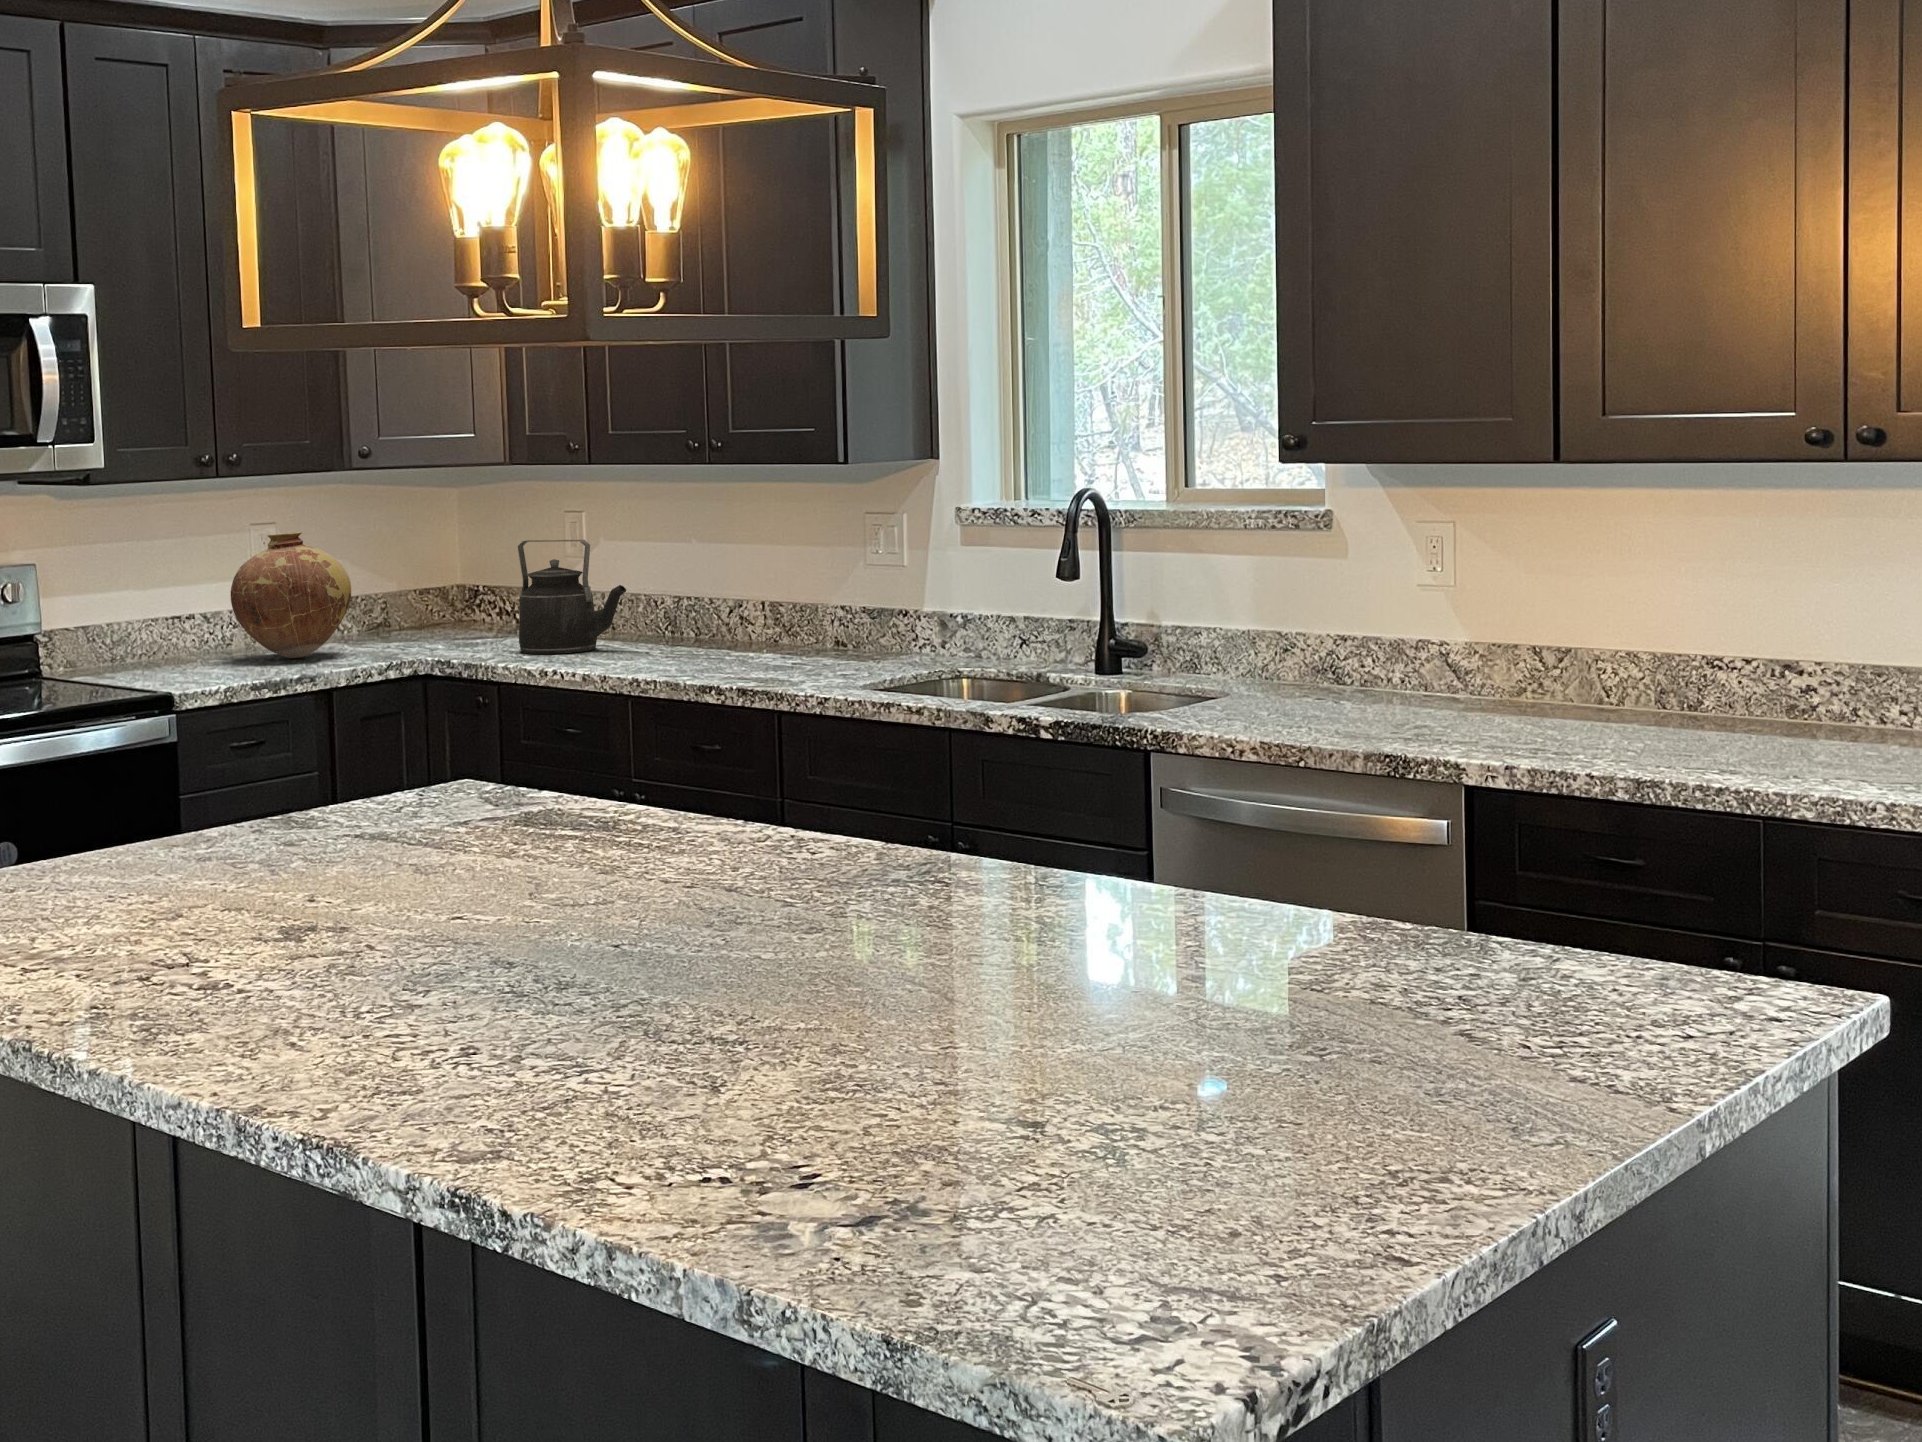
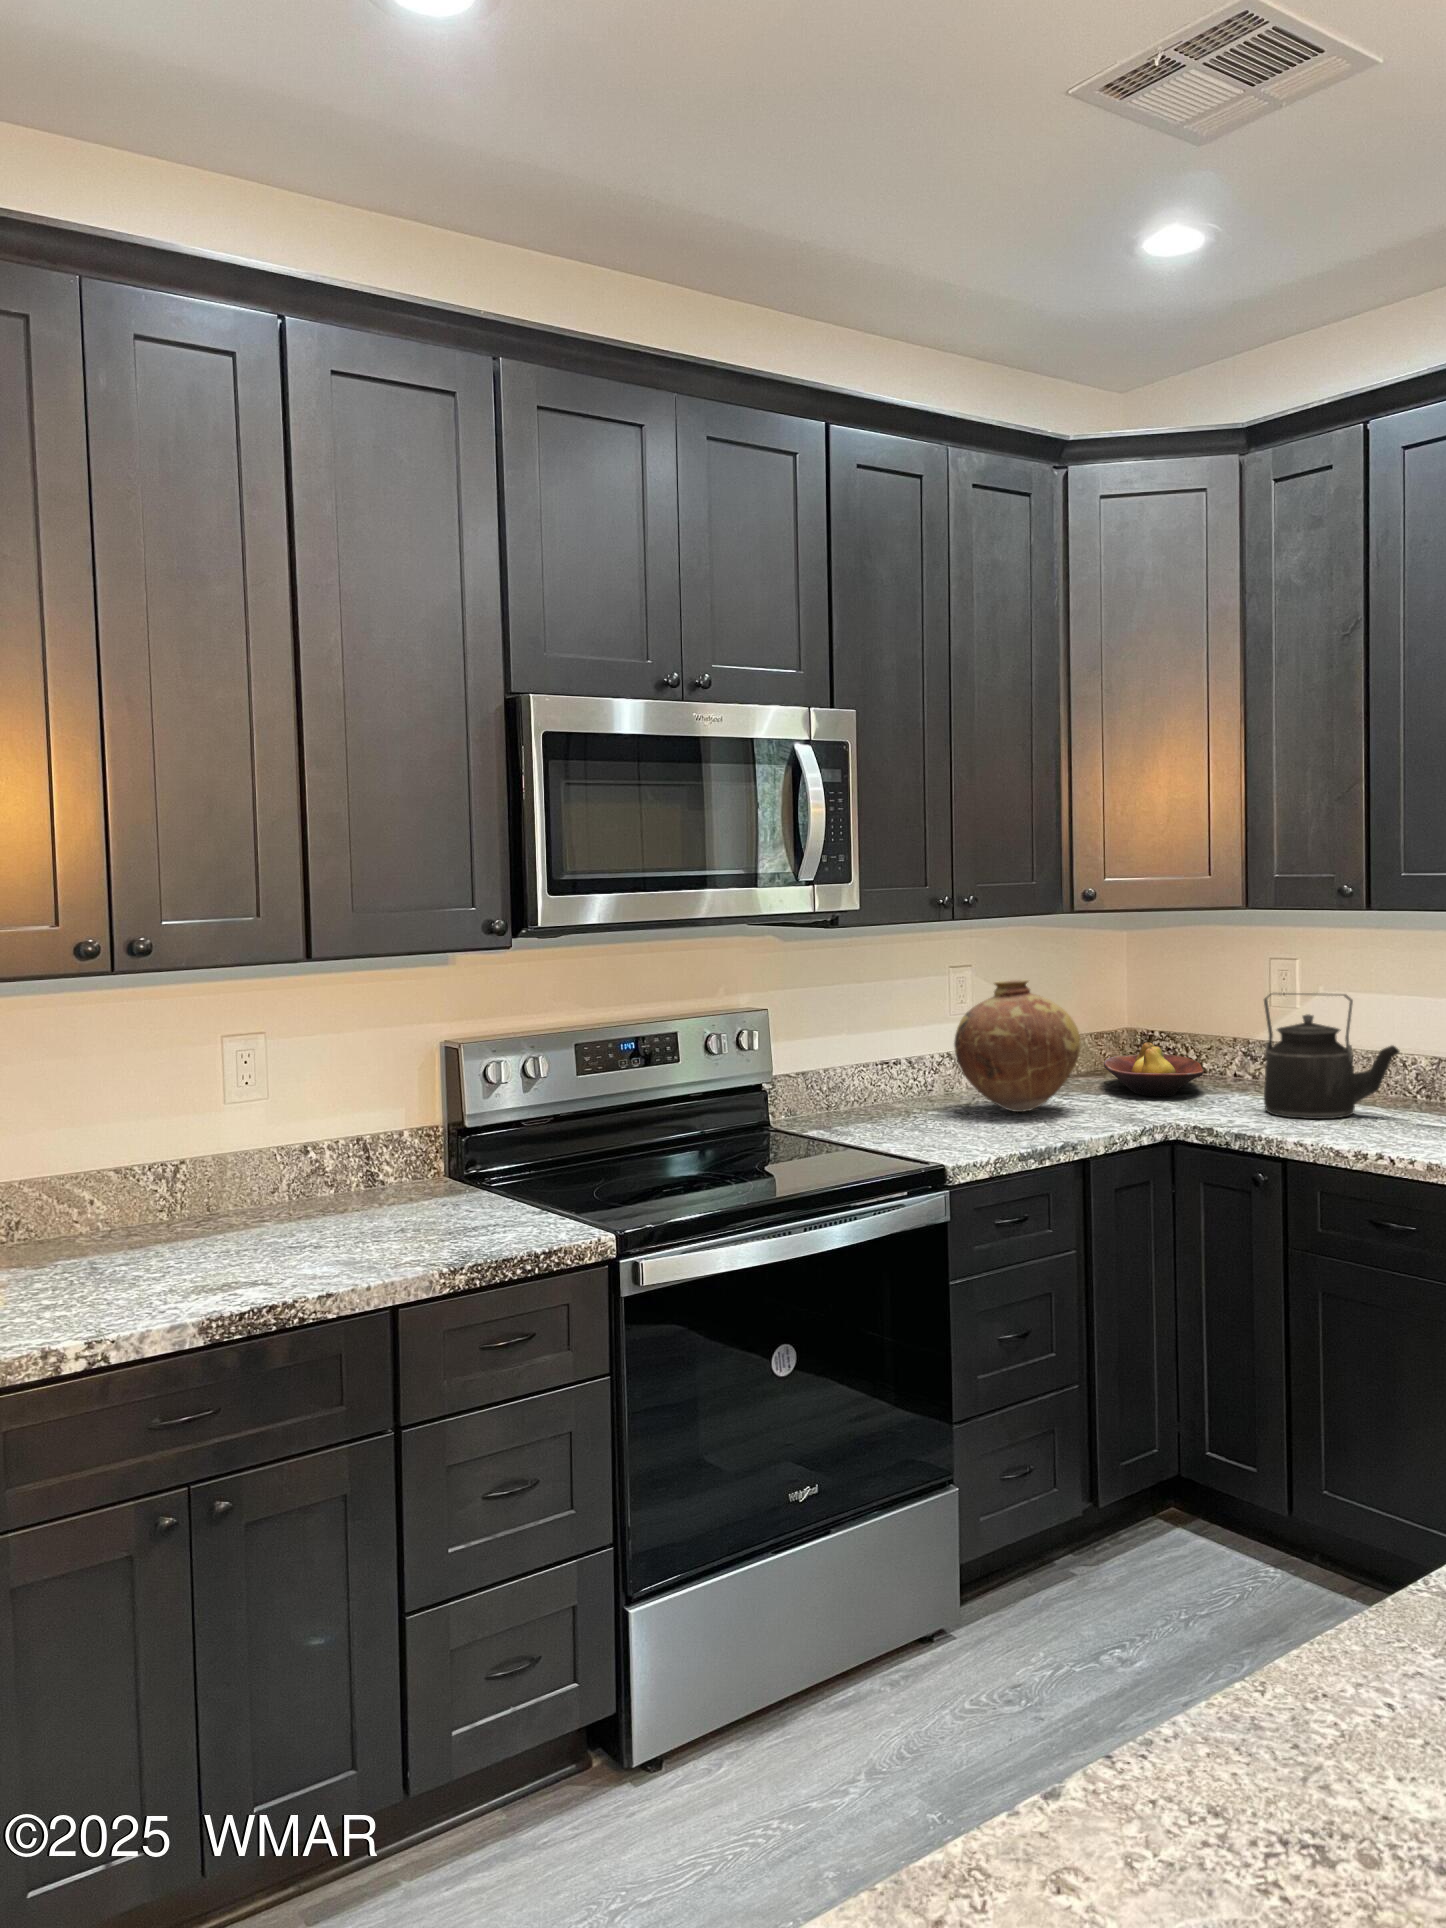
fruit bowl: none [404,594,499,643] -> present [1104,1043,1204,1096]

